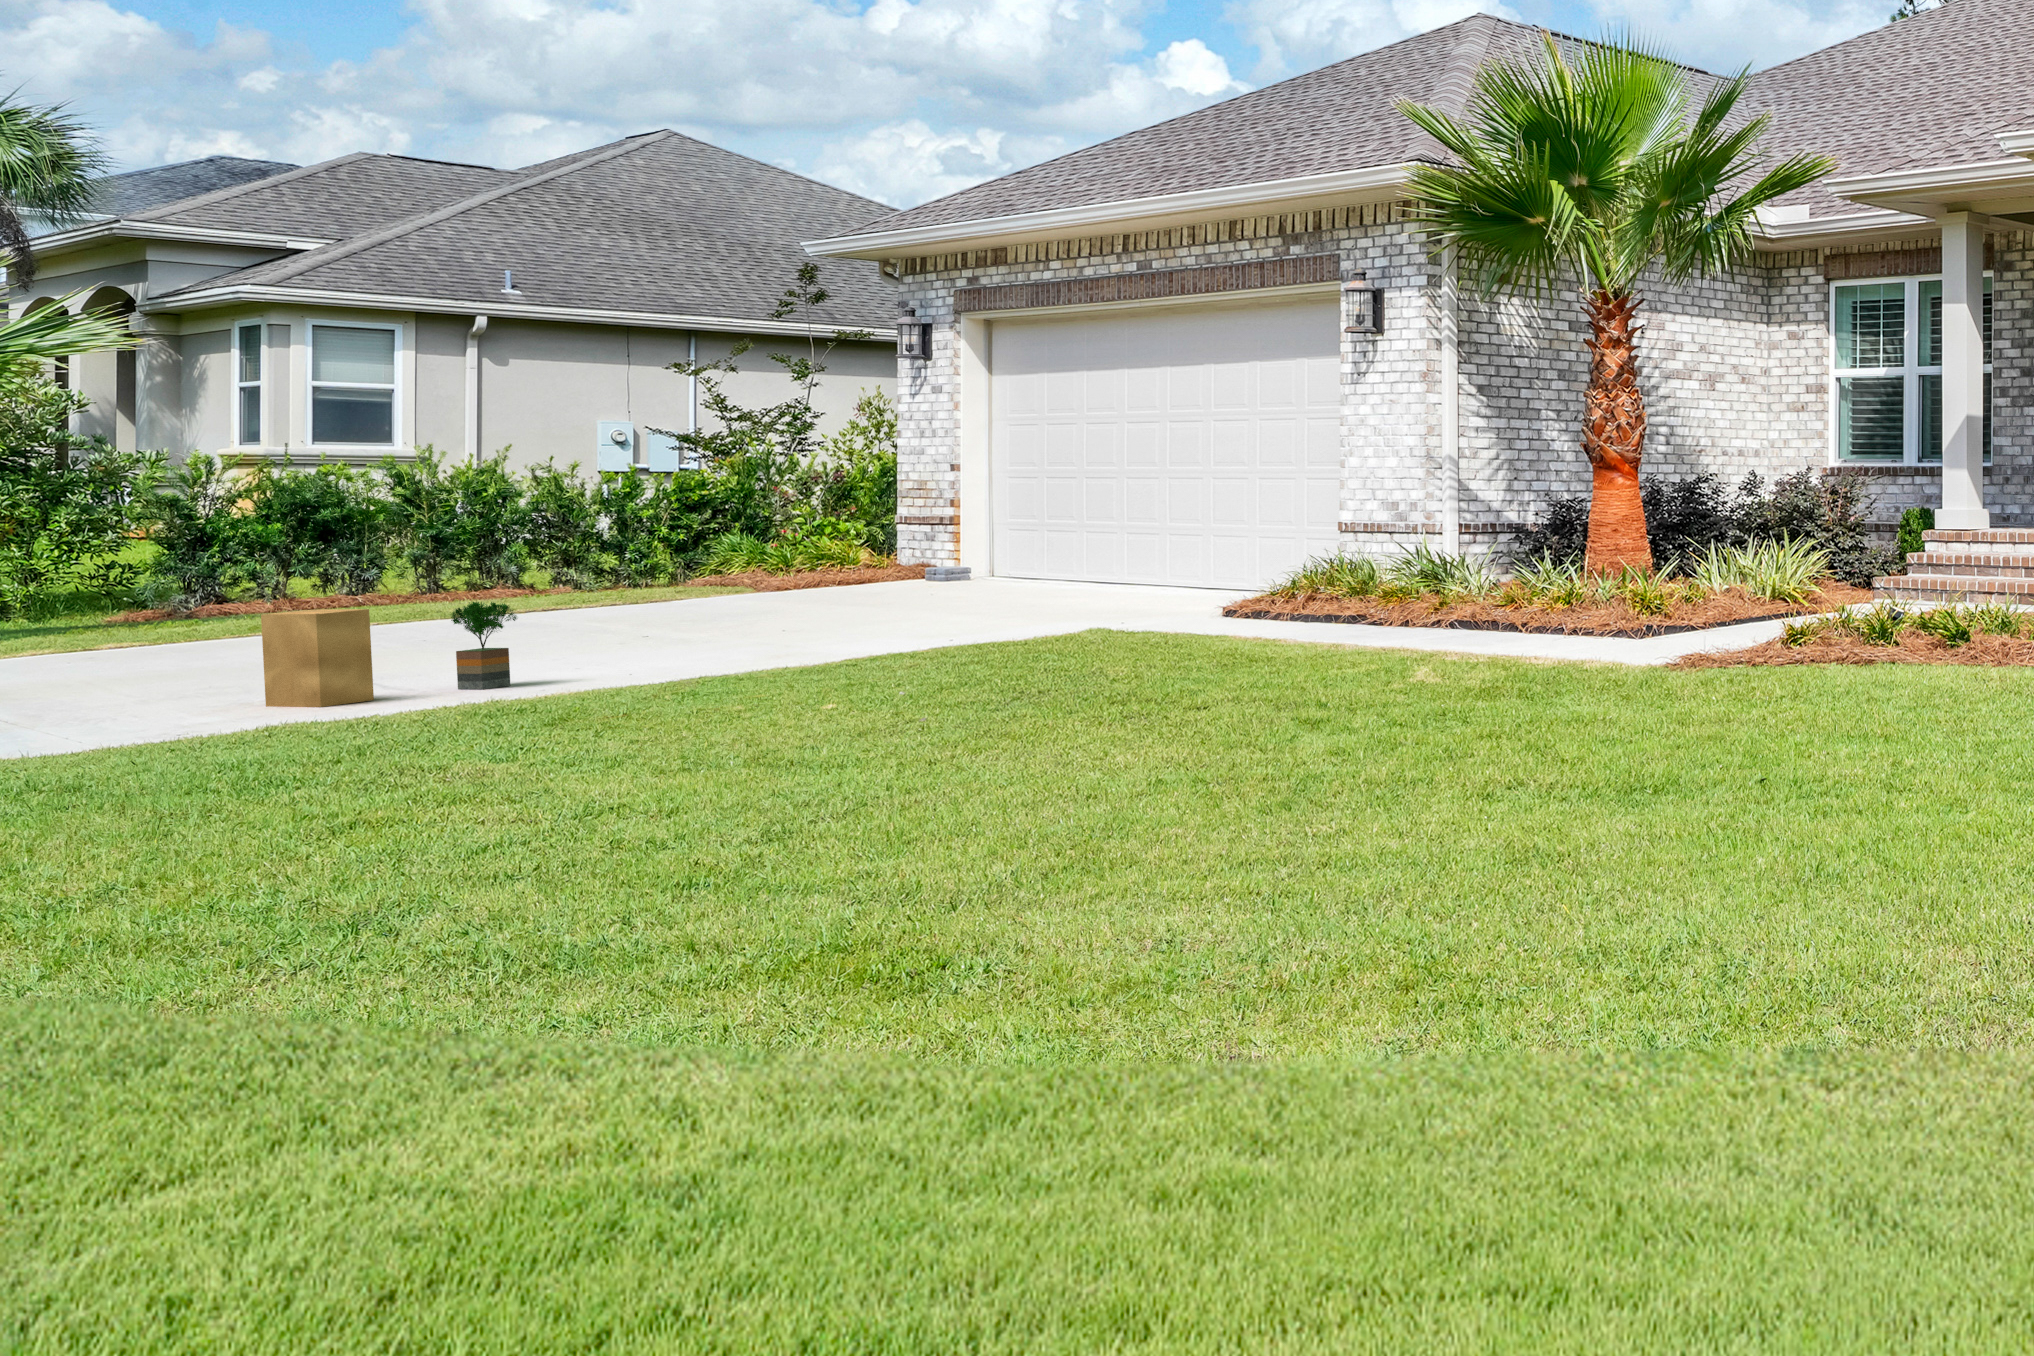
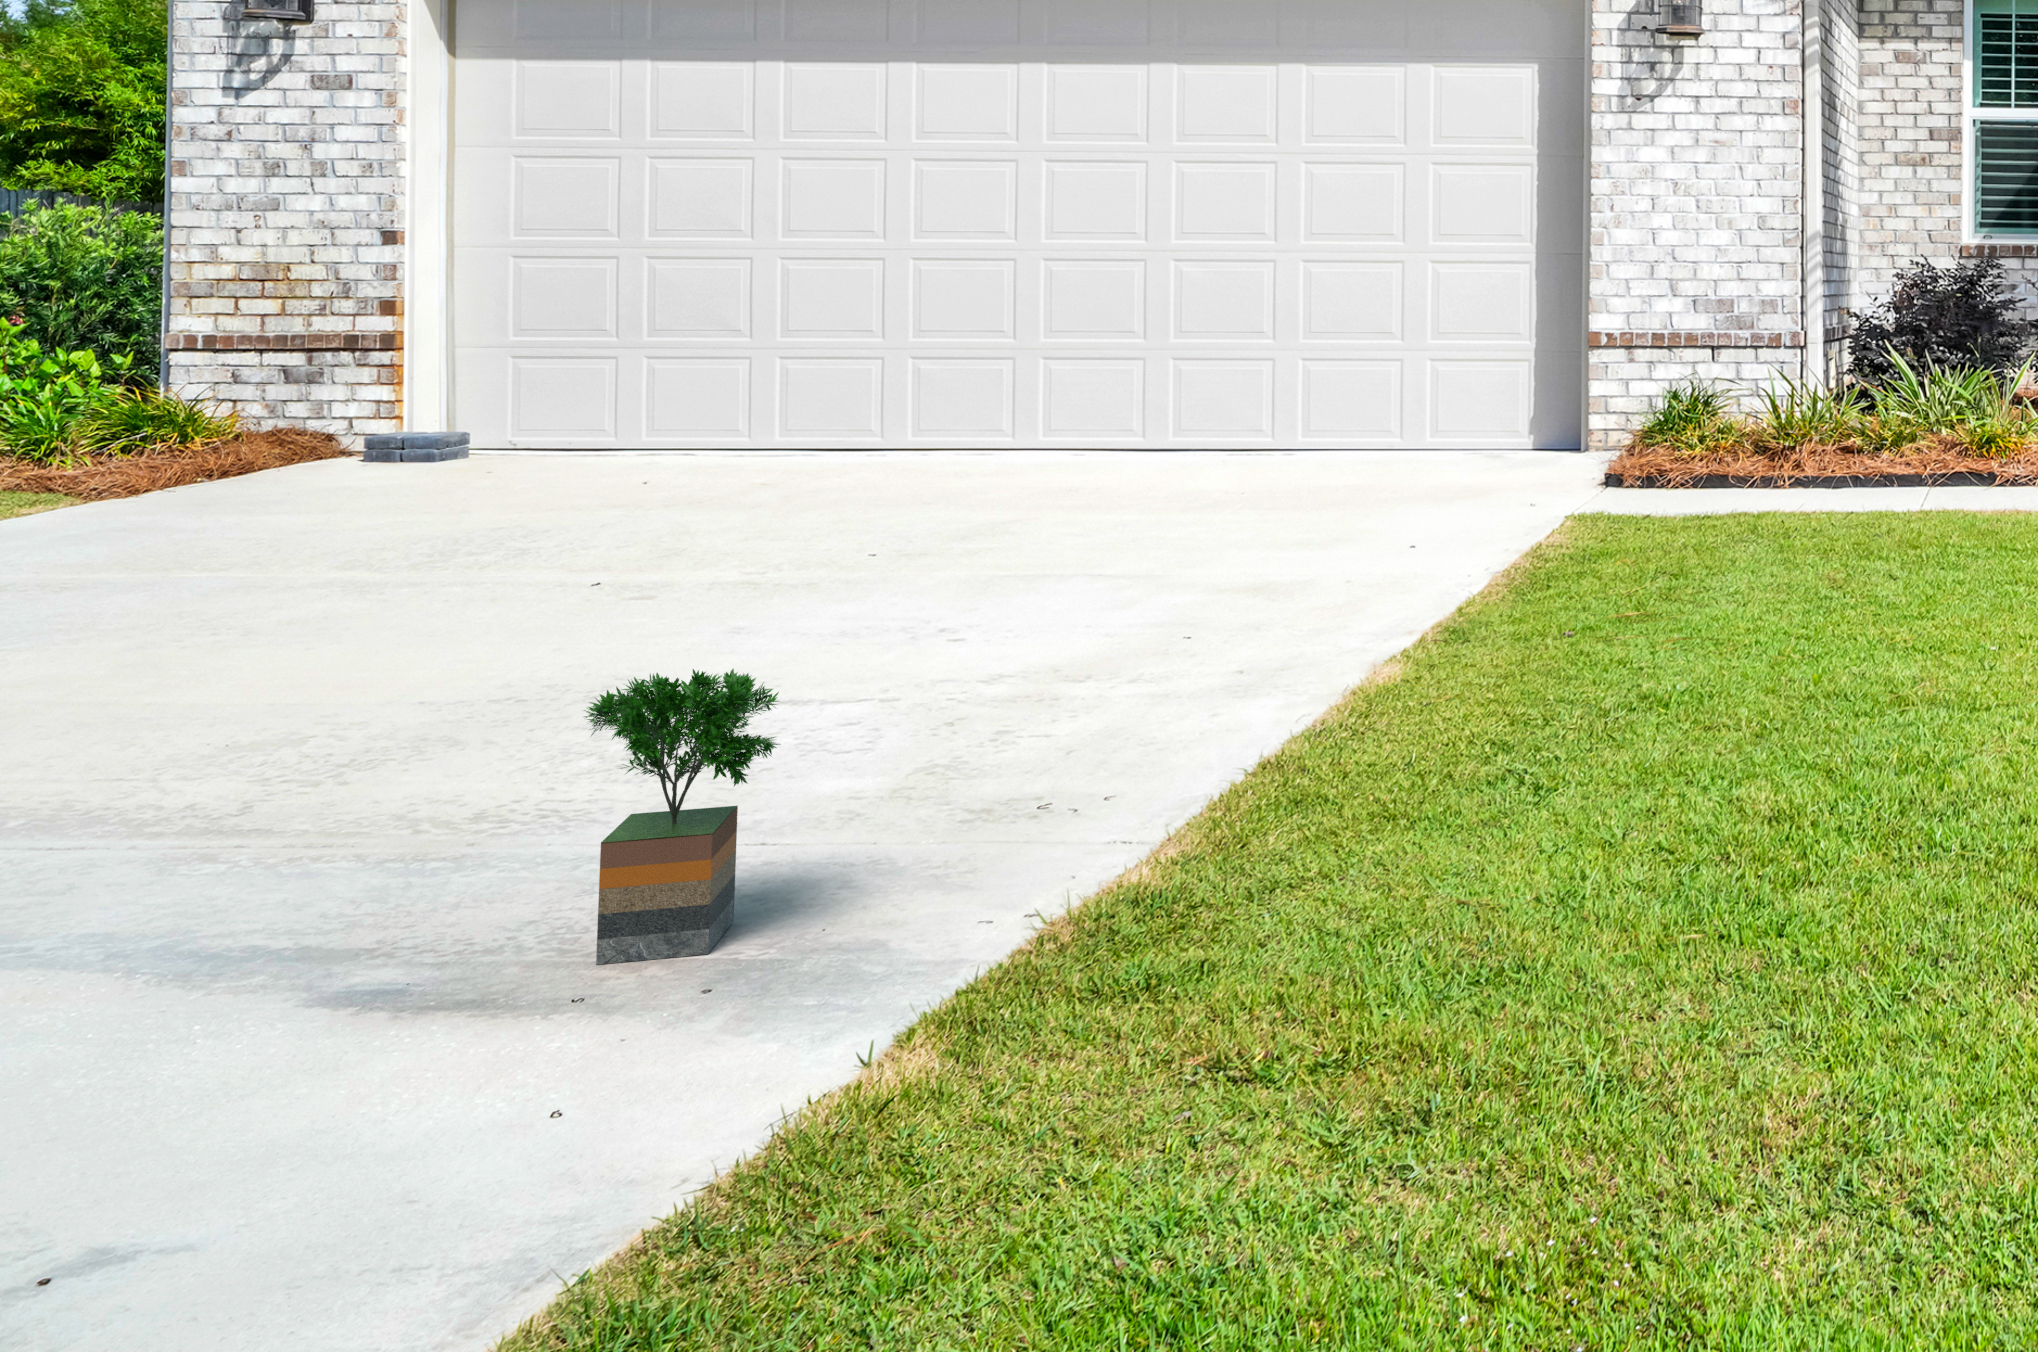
cardboard box: present [261,609,374,707] -> none [139,762,557,1204]

